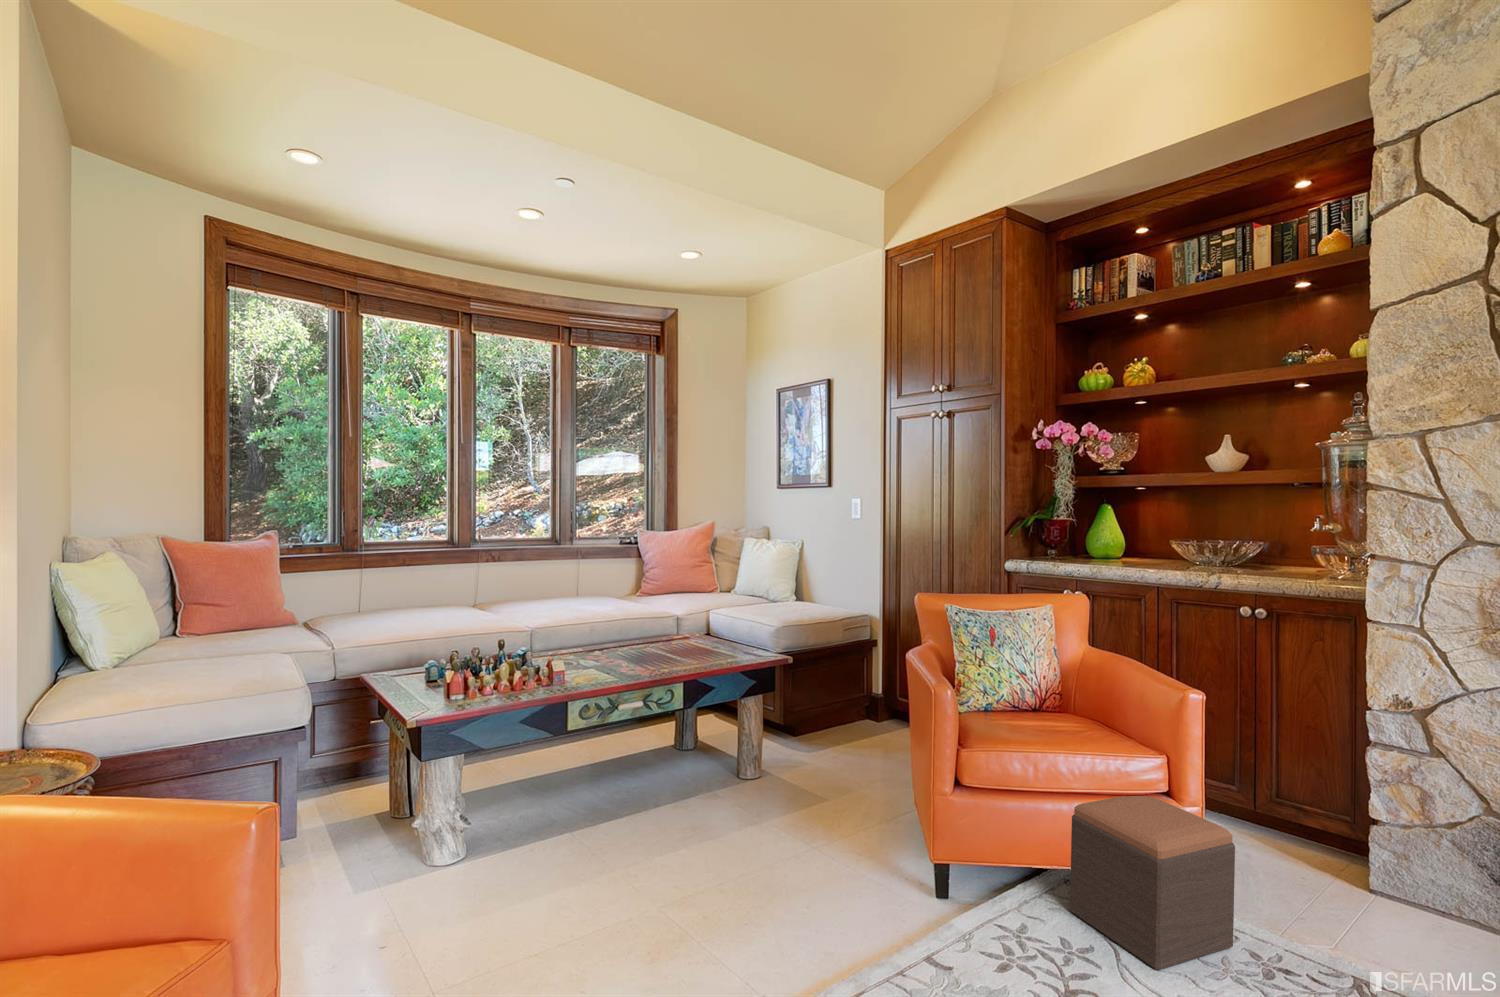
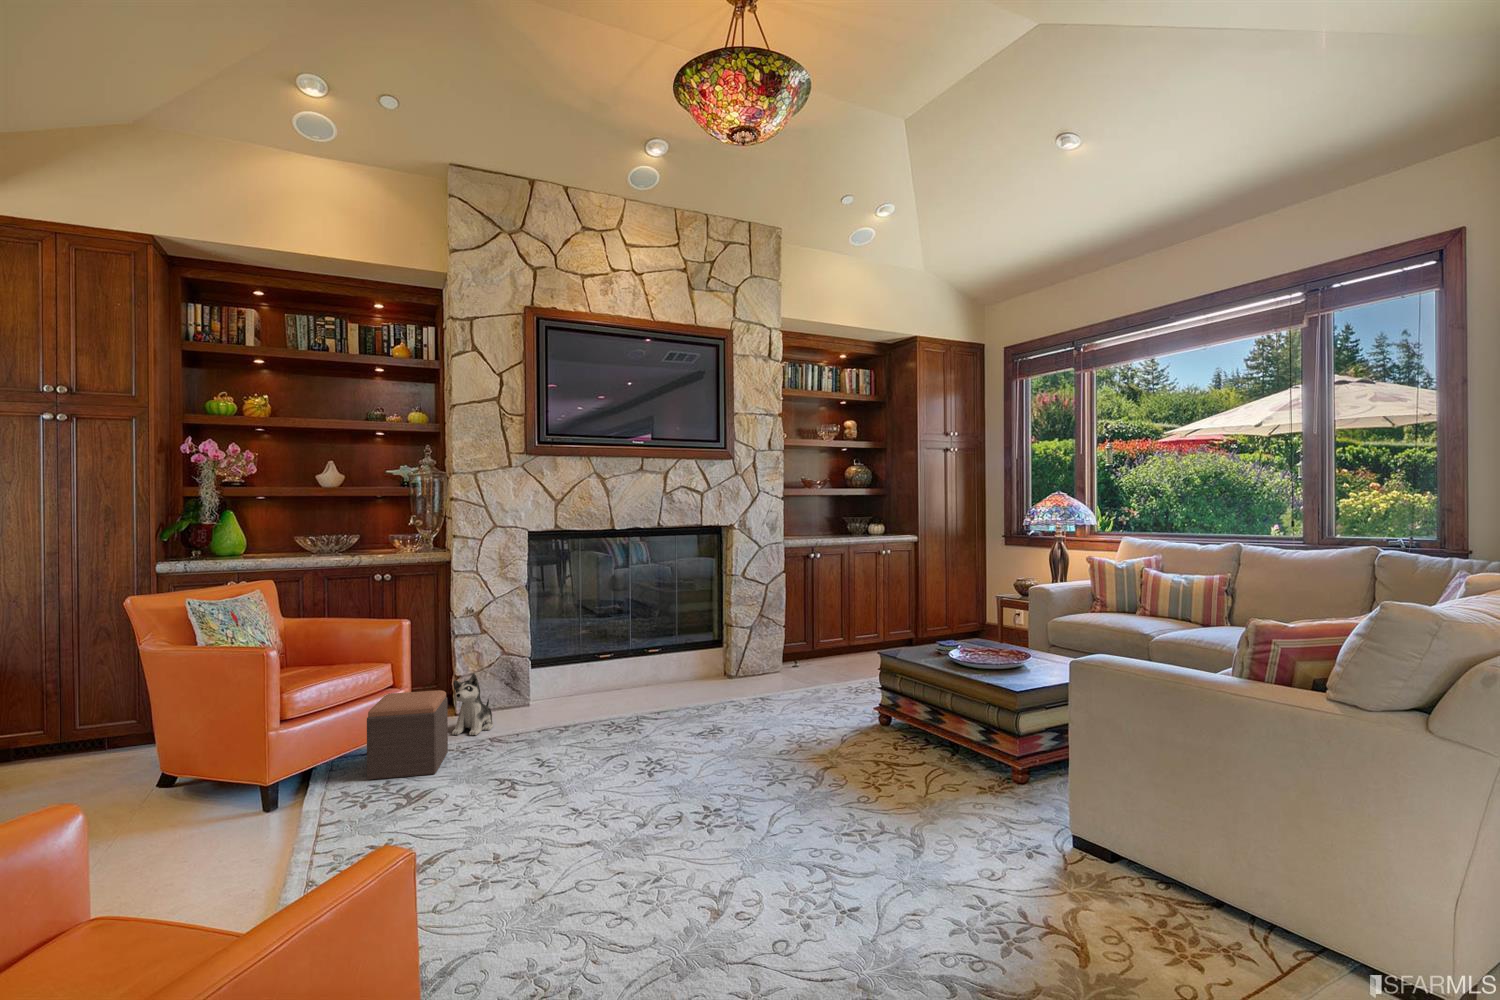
plush toy: none [1292,822,1407,956] -> present [452,674,494,735]

